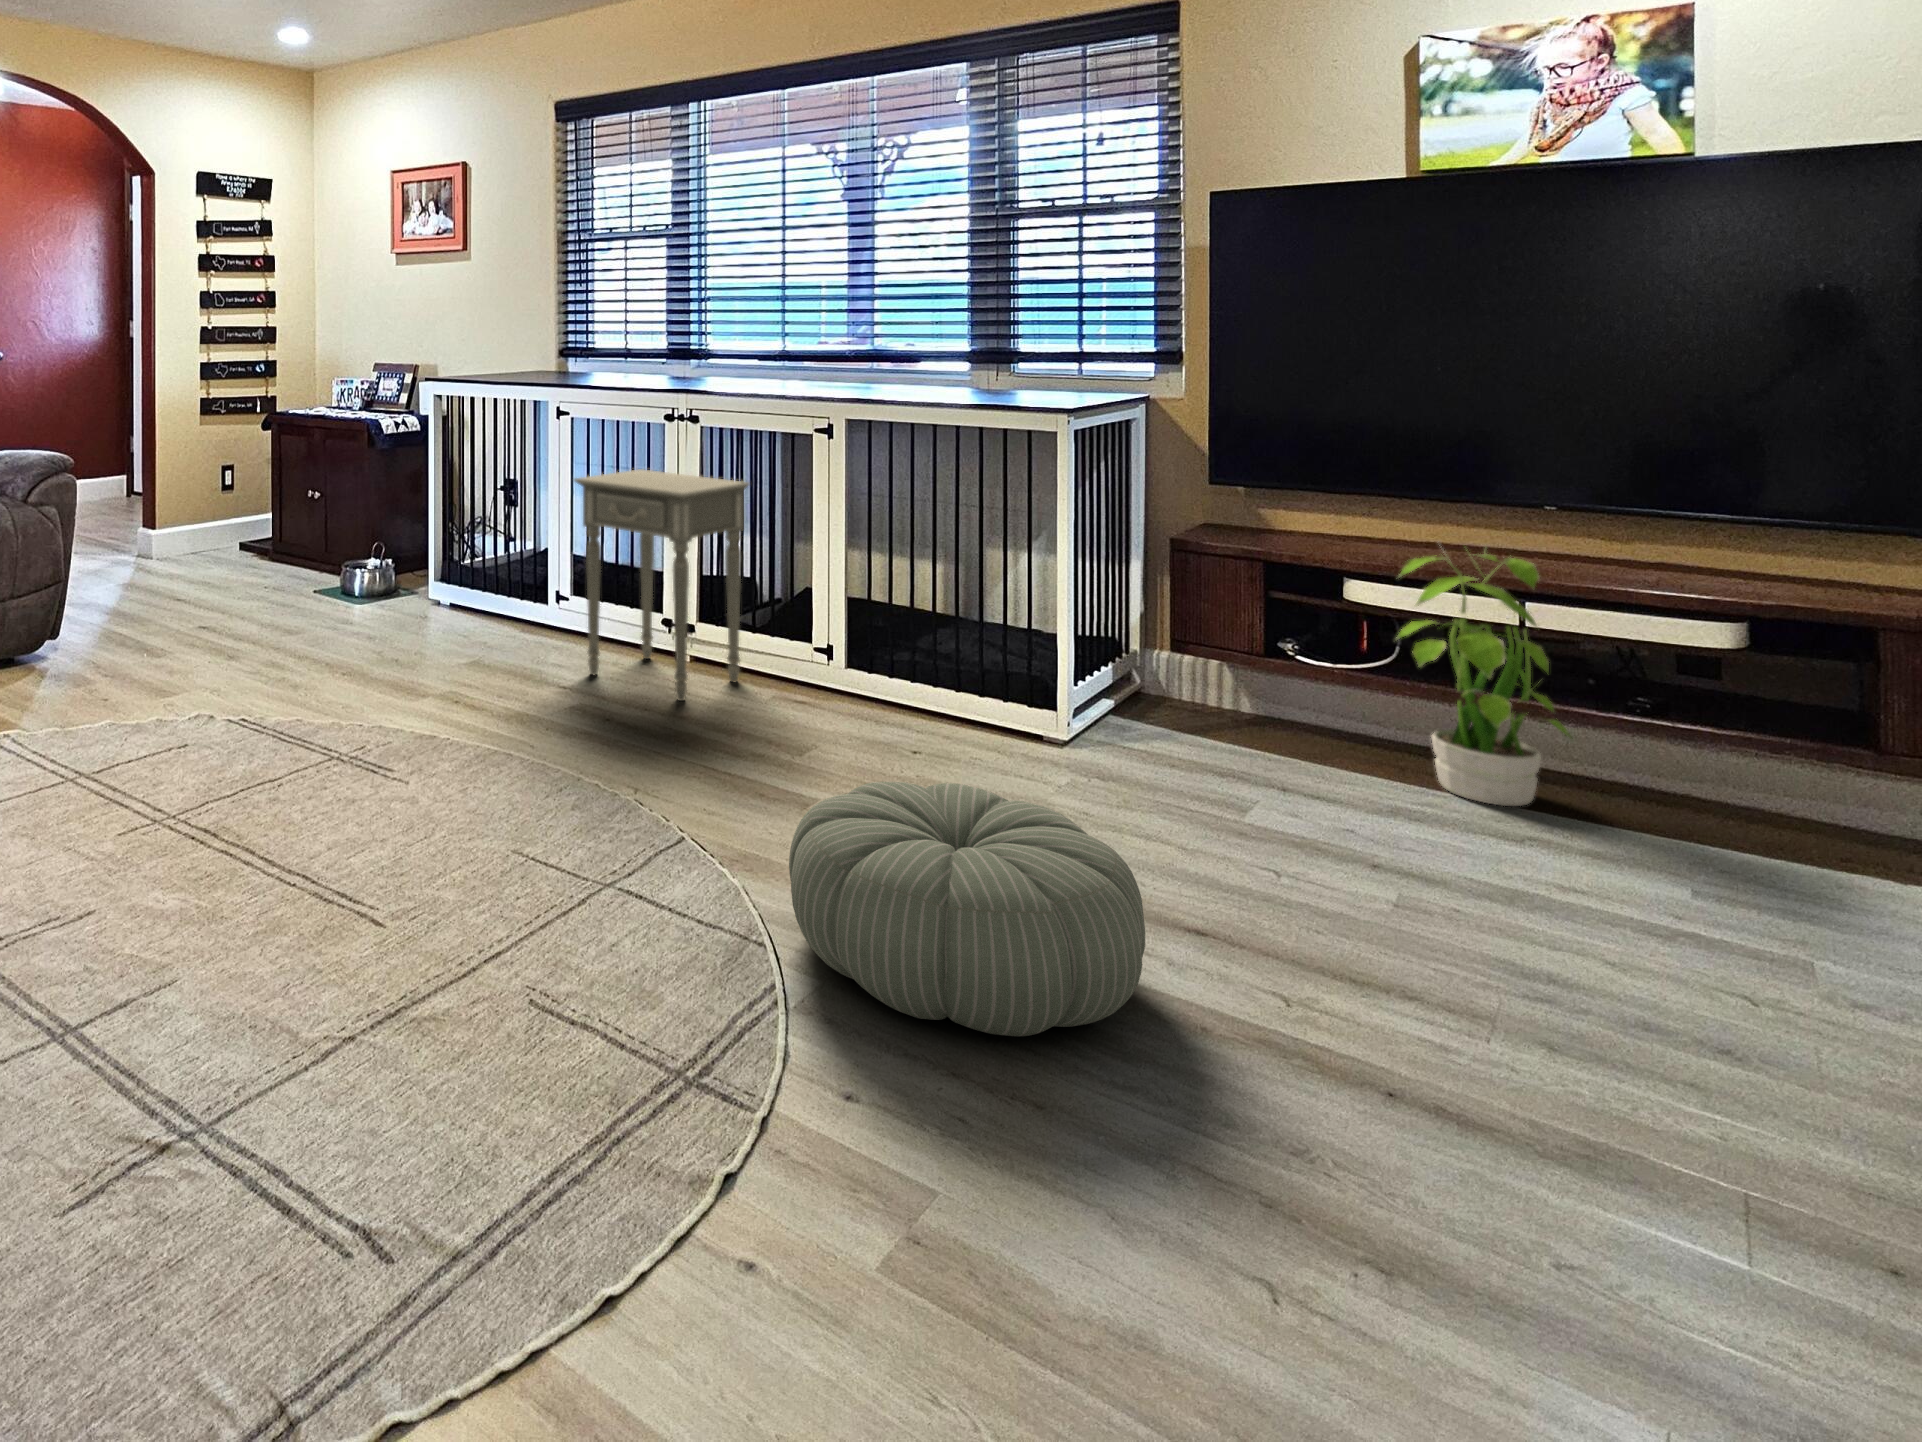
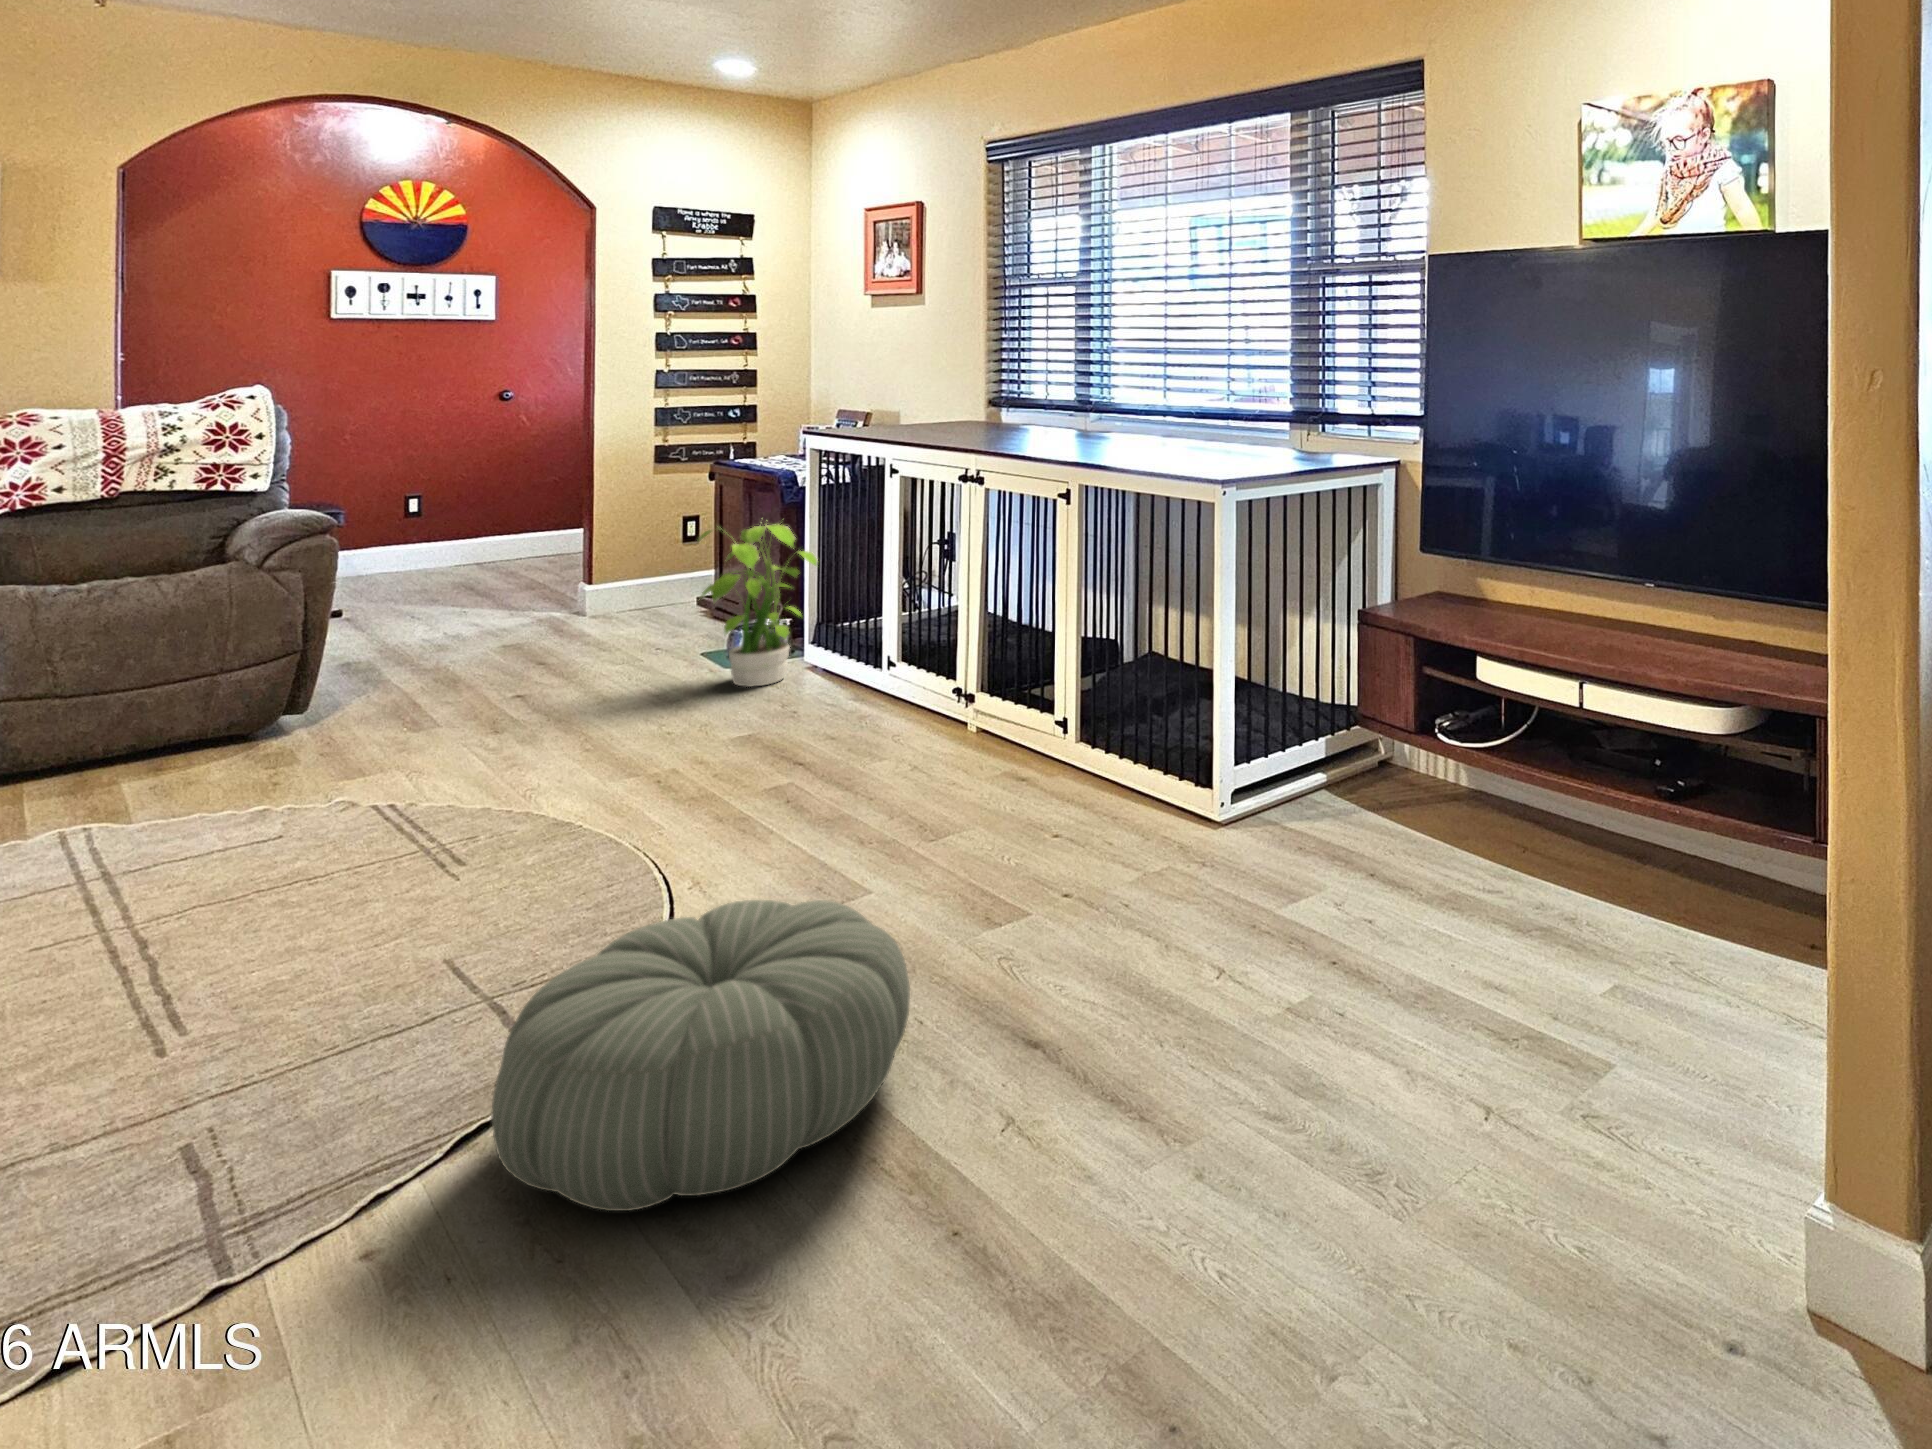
side table: present [574,469,749,701] -> none [830,531,1004,782]
potted plant: present [1397,553,1572,806] -> present [698,520,817,687]

